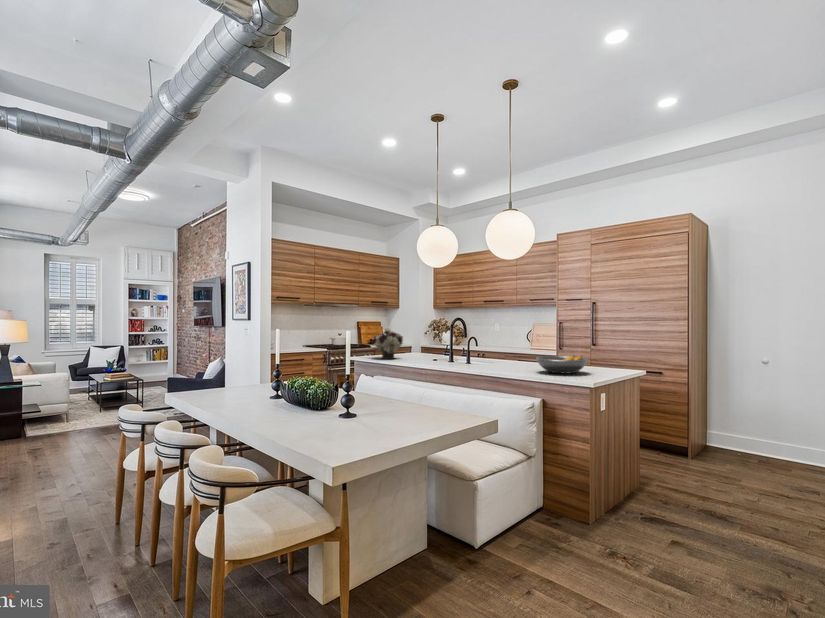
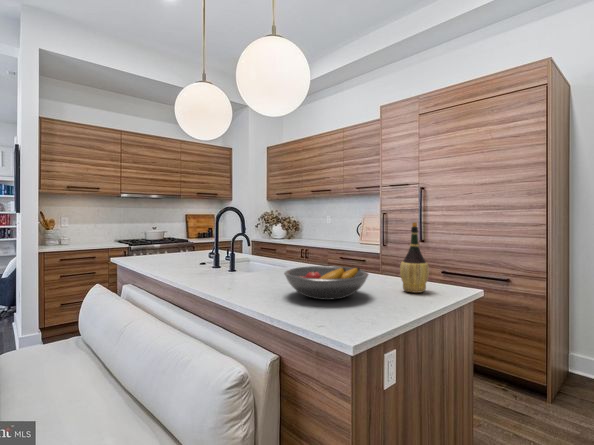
flower arrangement: present [373,328,403,359] -> none [134,221,172,262]
wine bottle: none [602,329,621,371] -> present [400,222,429,293]

